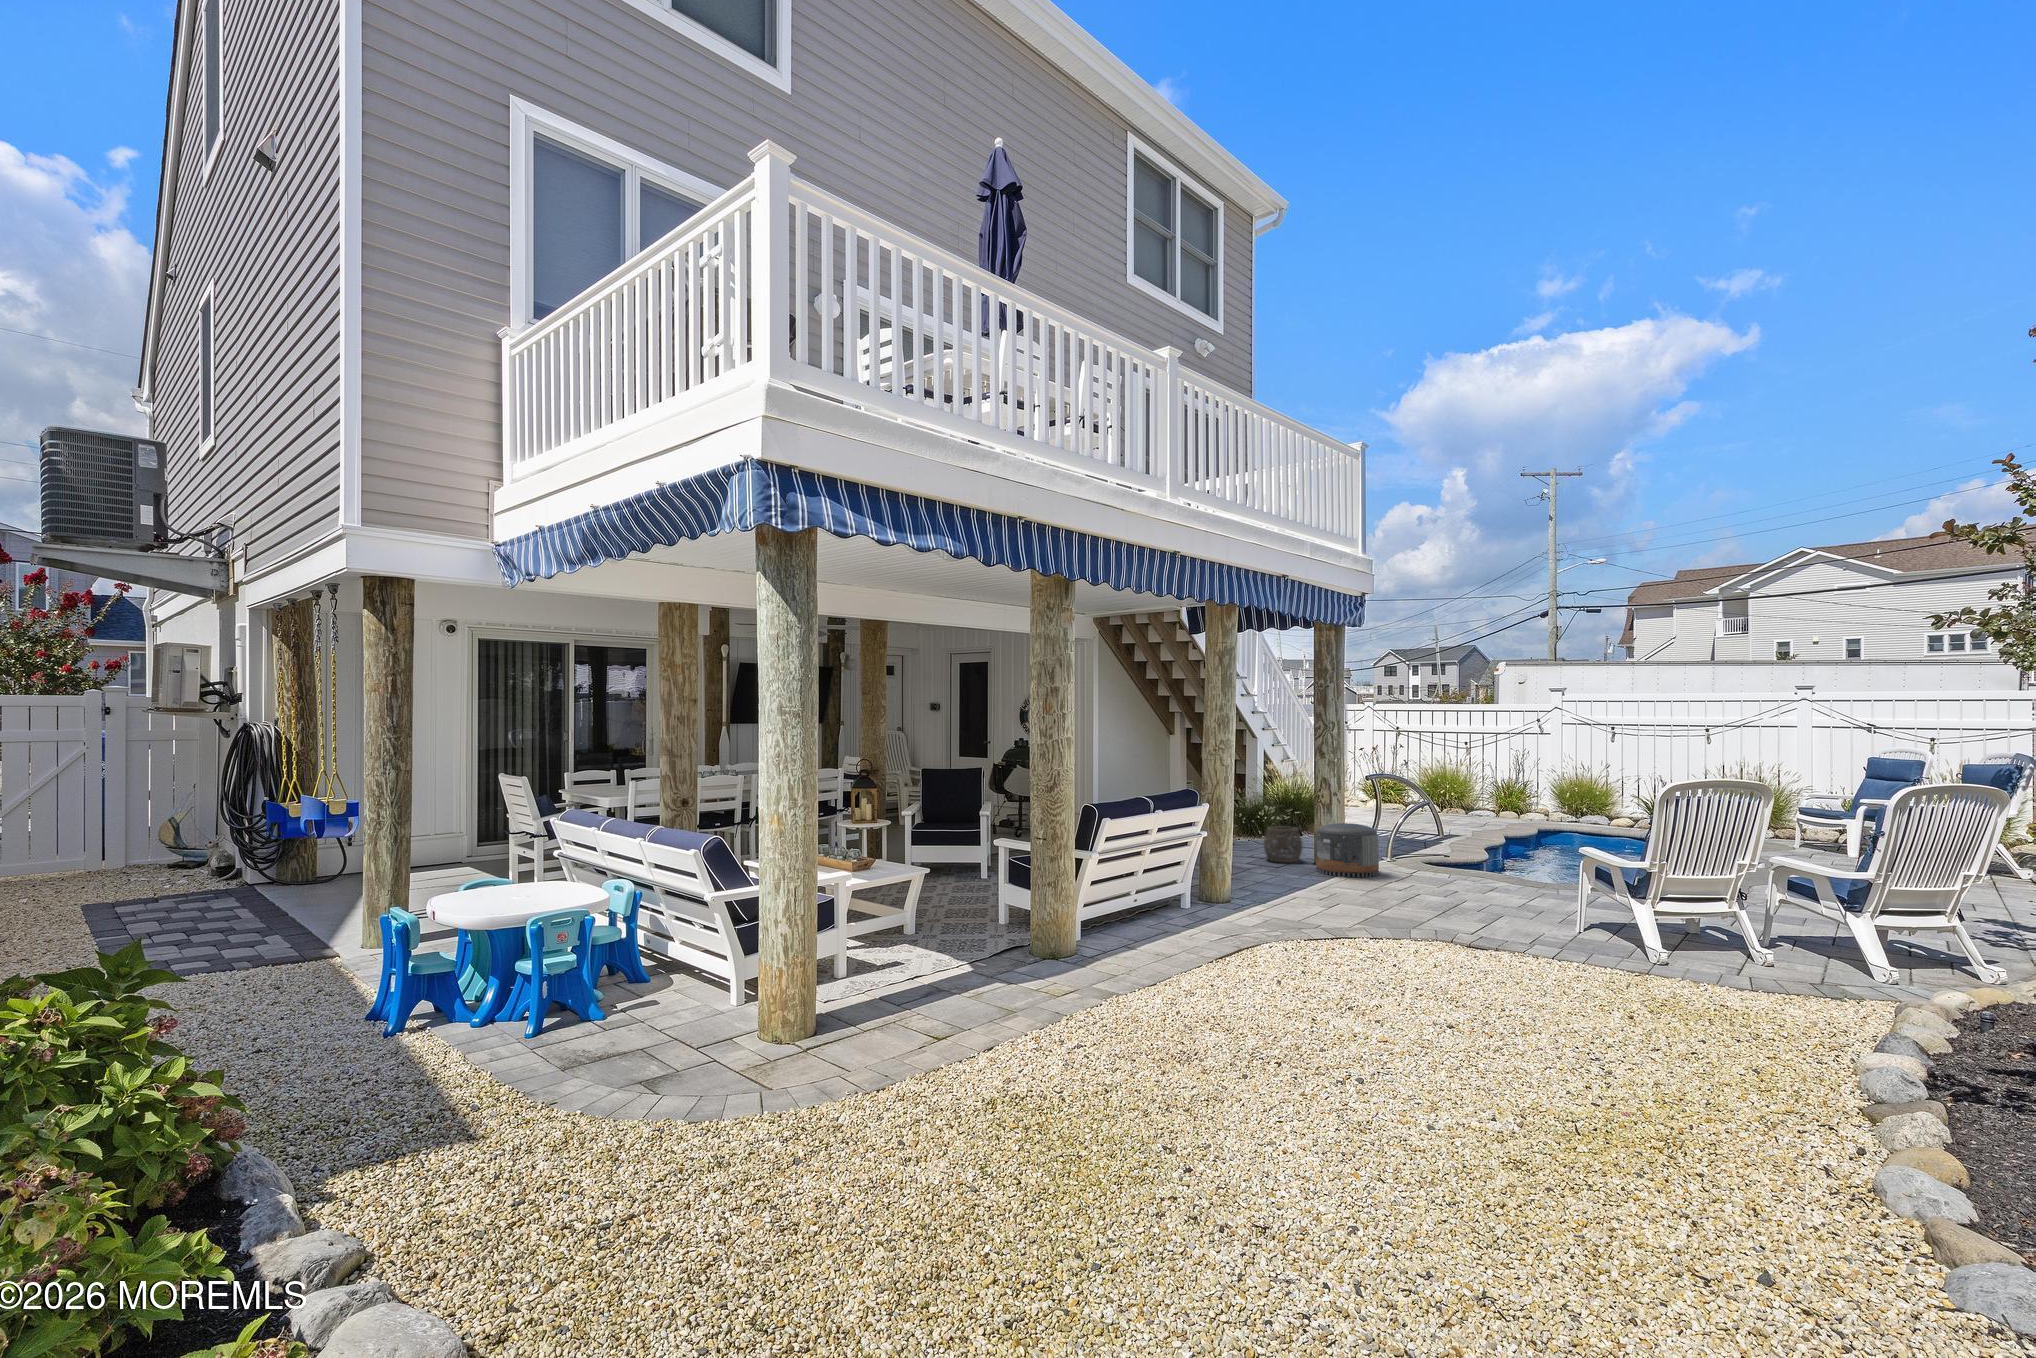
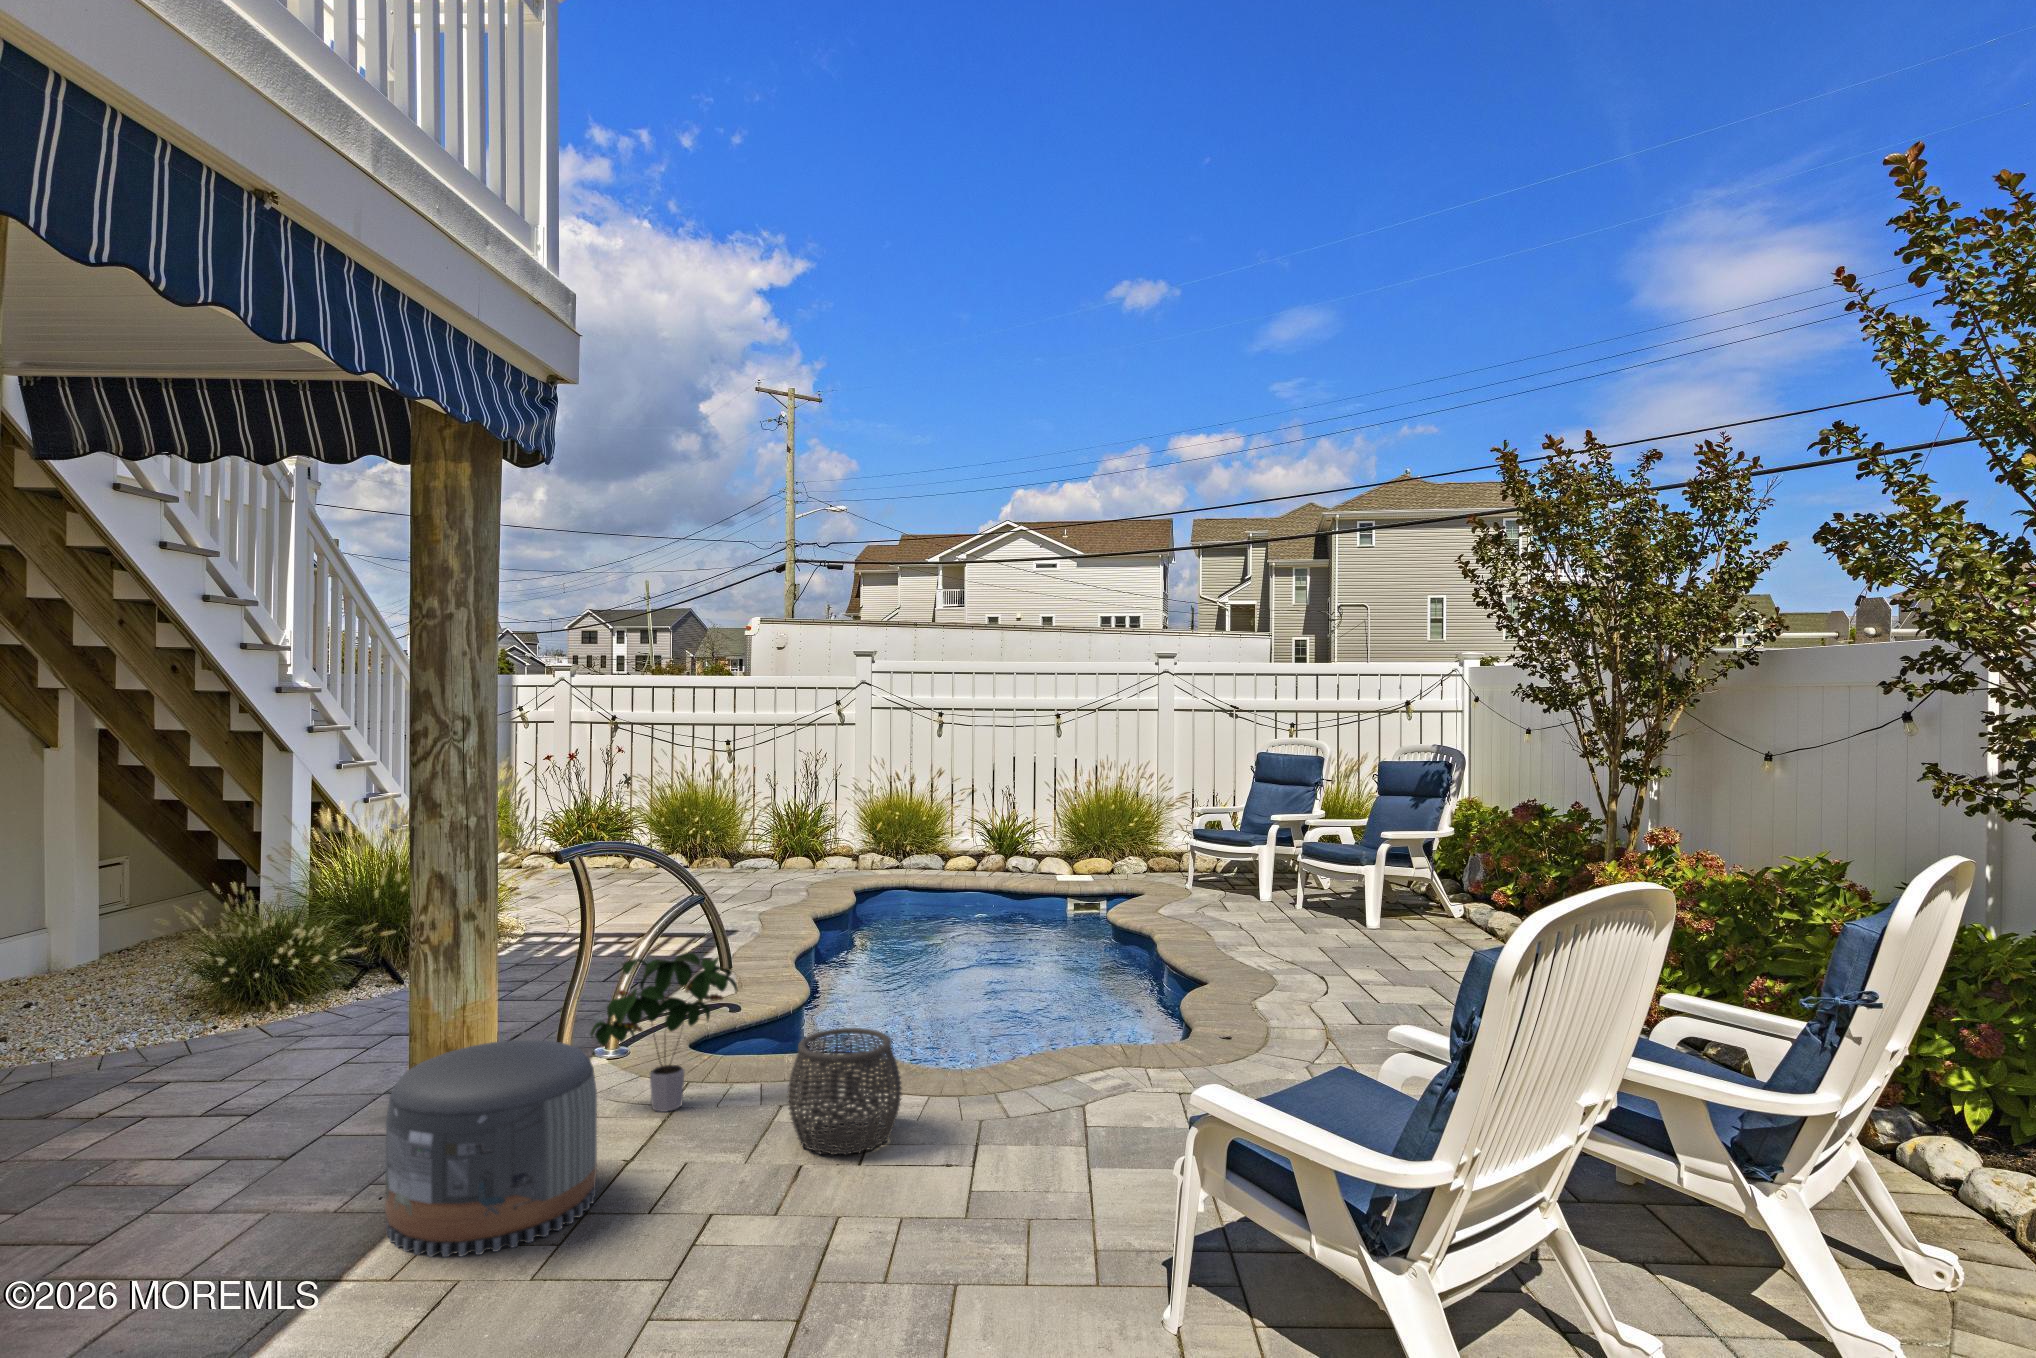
potted plant: none [1378,810,1434,867] -> present [591,953,738,1112]
woven basket: present [1264,826,1302,862] -> present [787,1028,902,1155]

